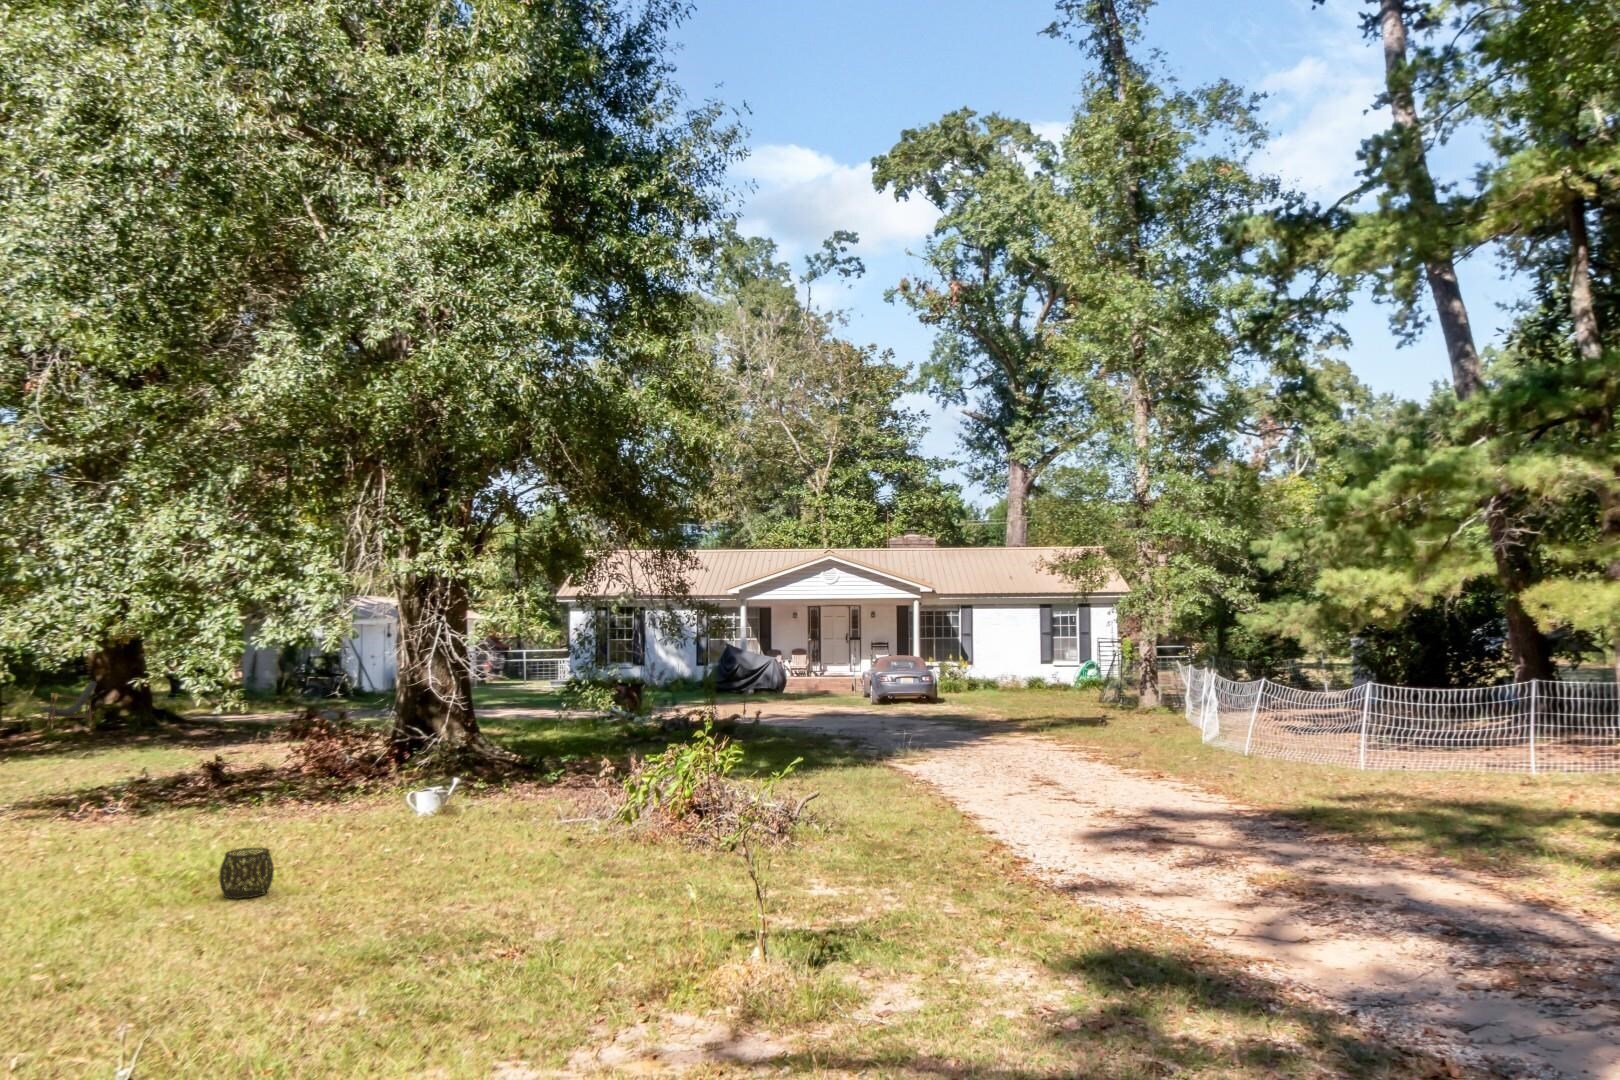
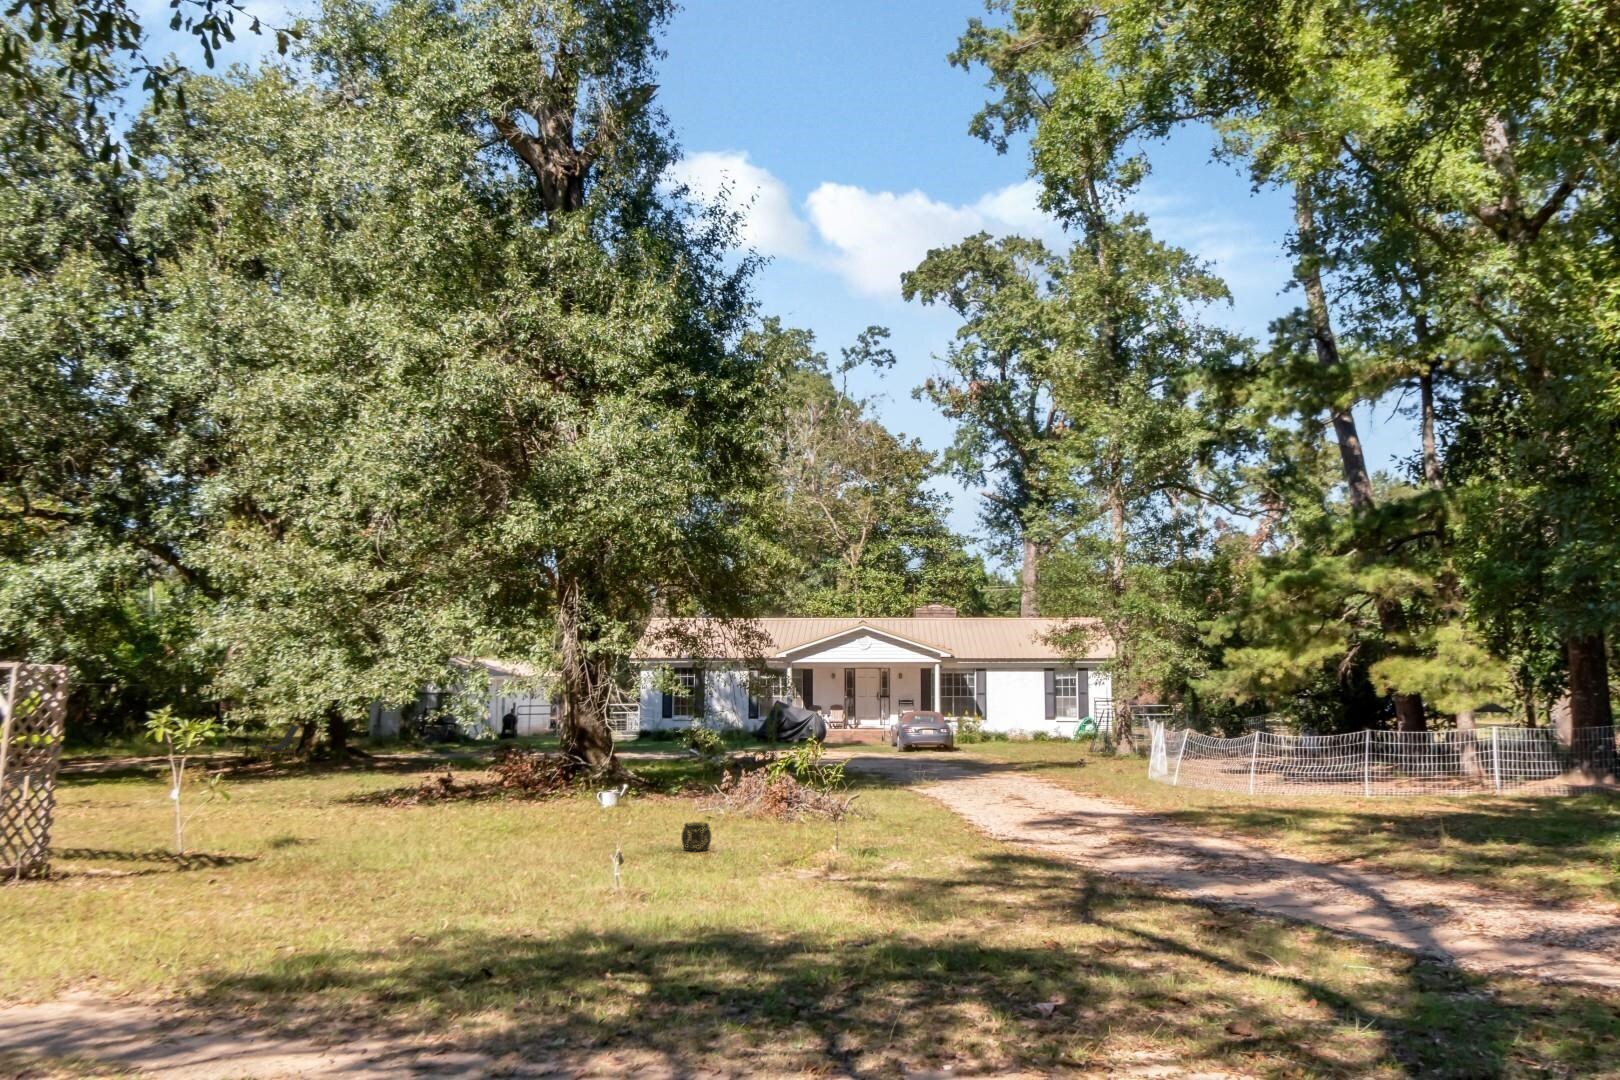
woven basket: present [219,848,274,899] -> present [682,822,711,851]

